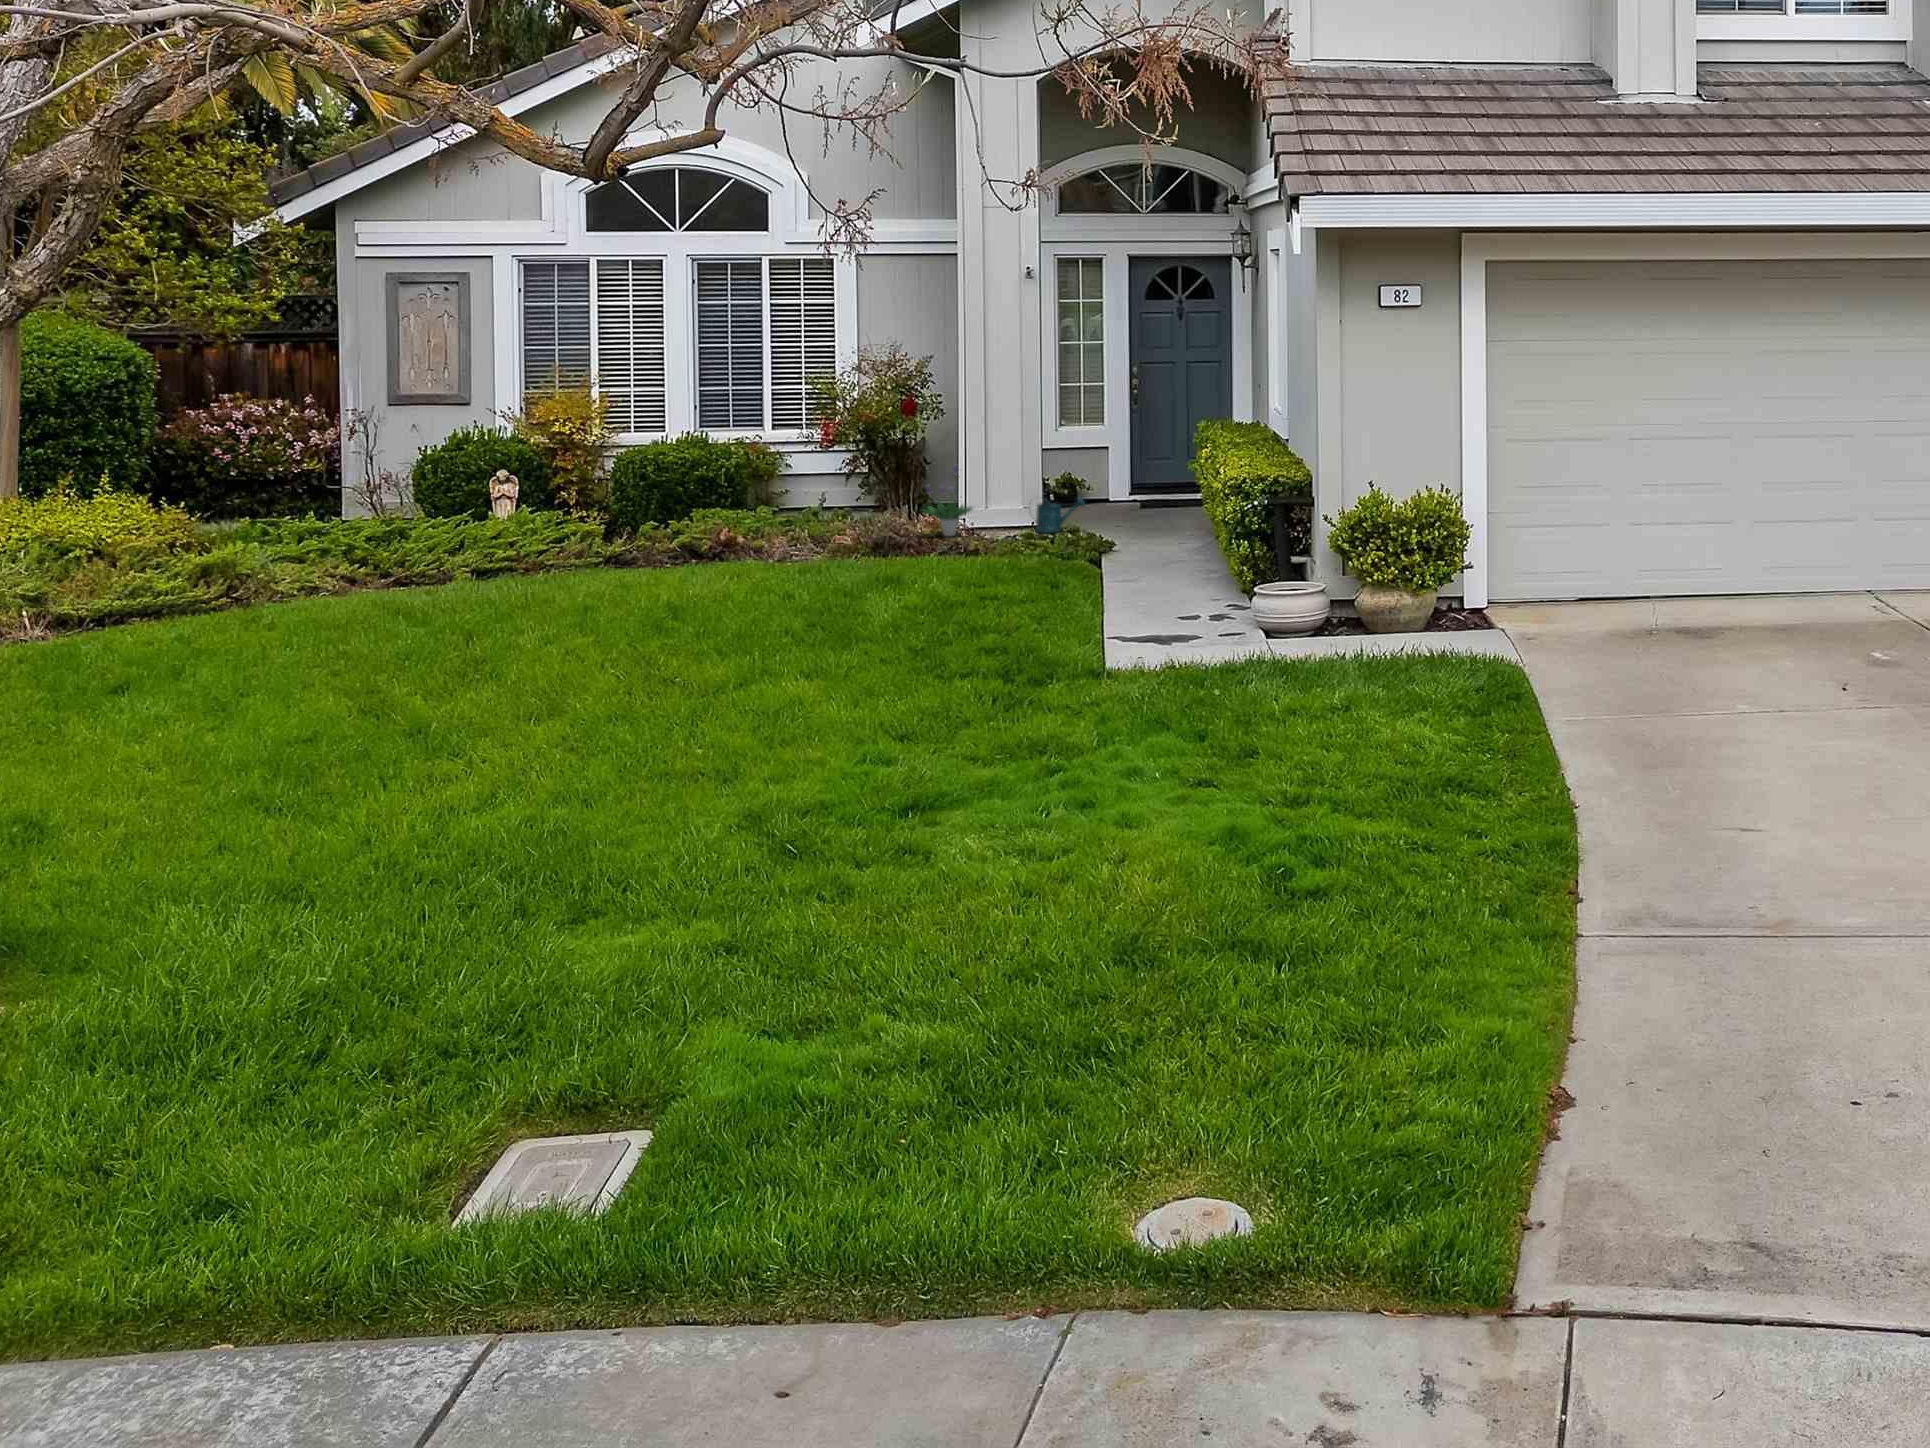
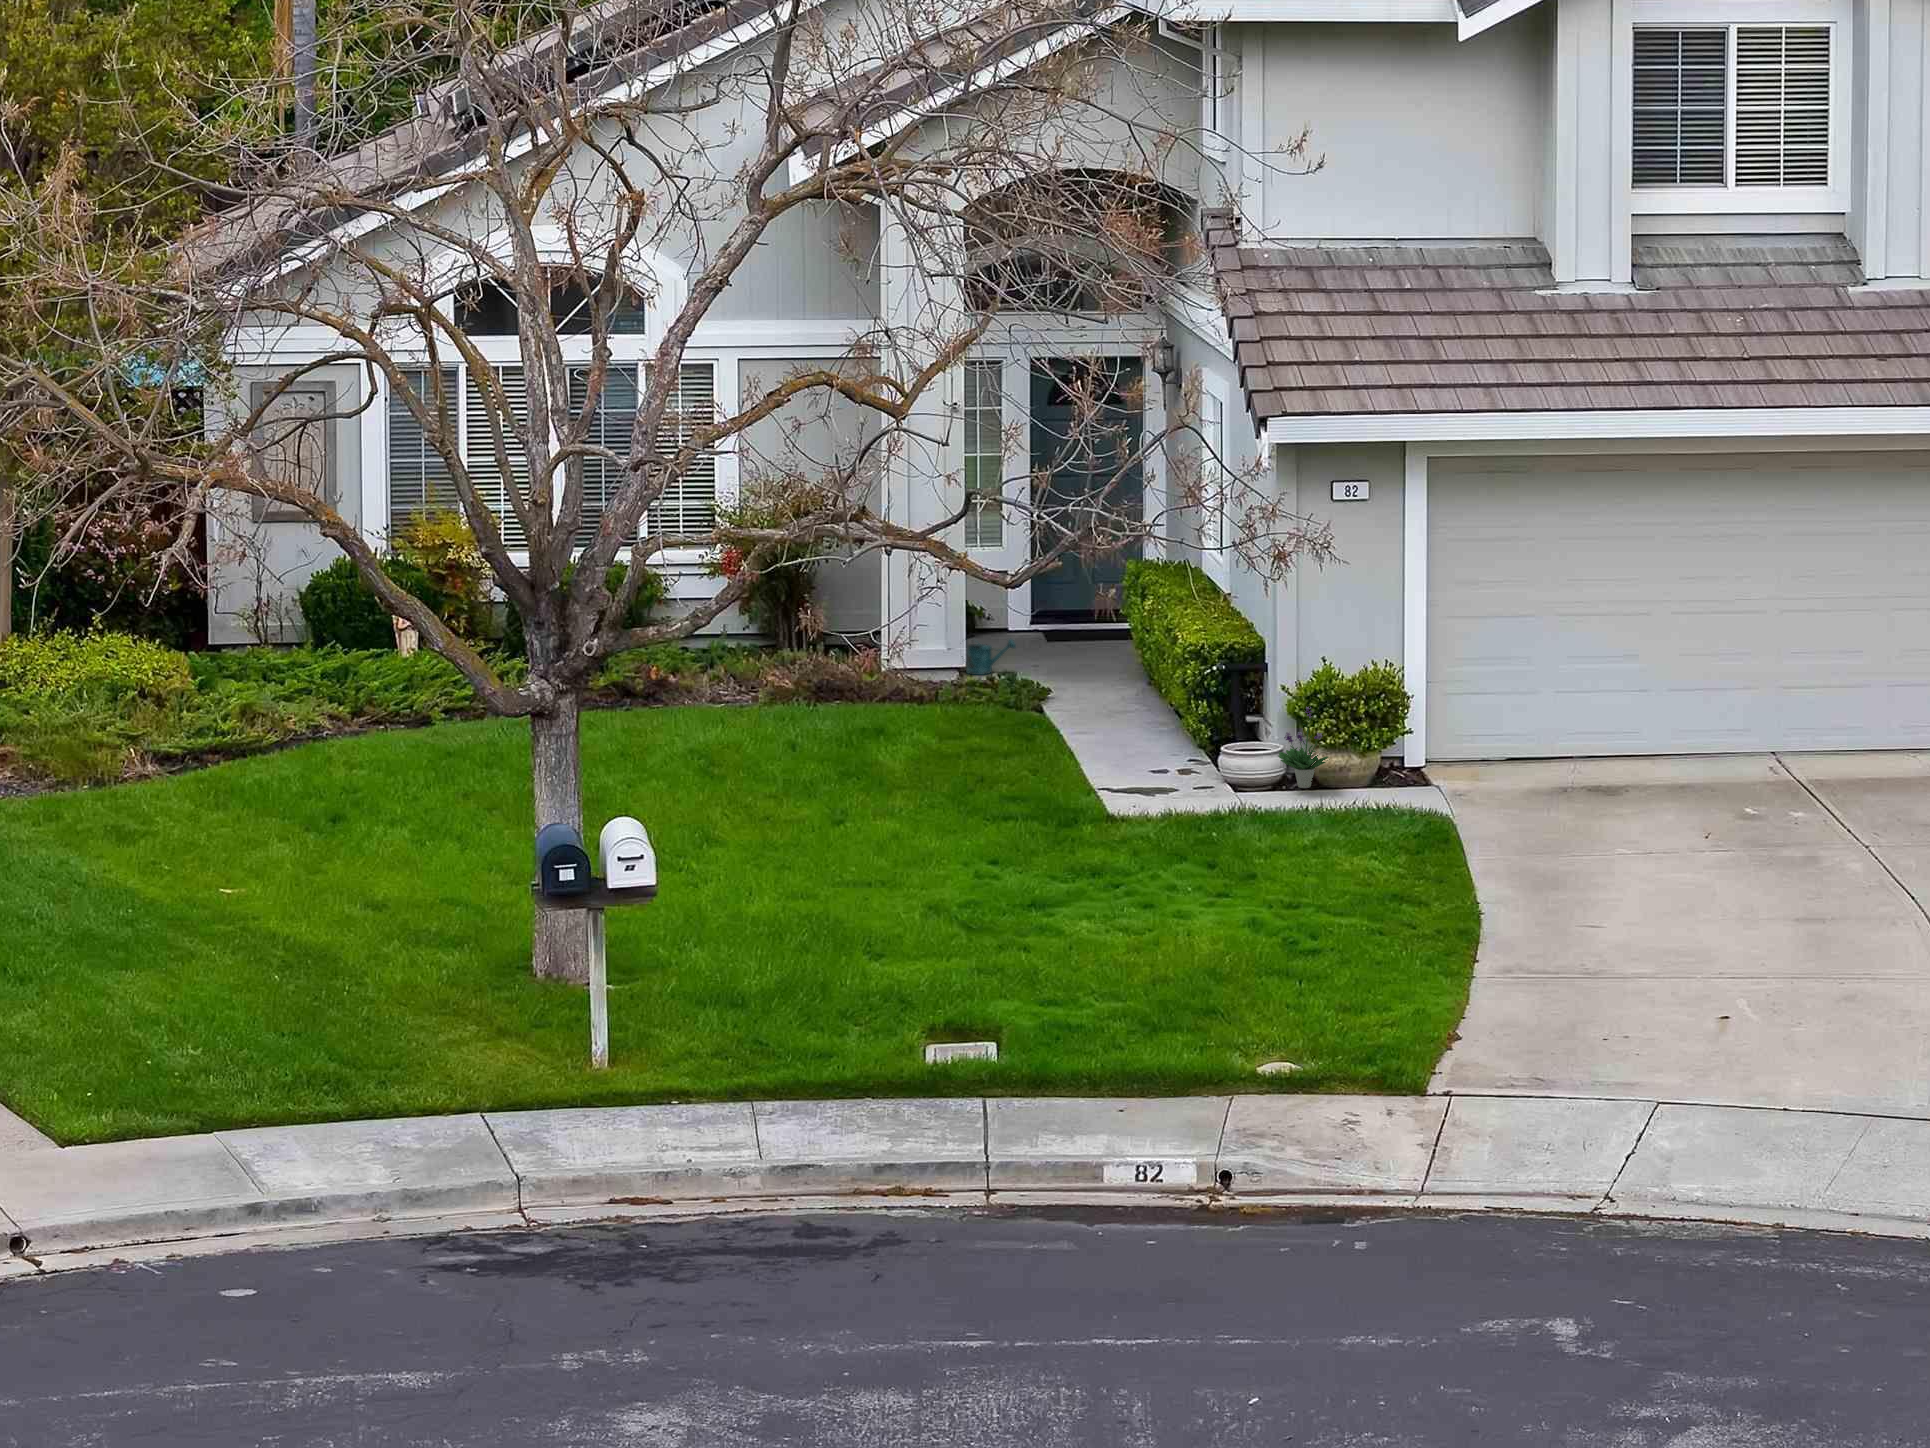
potted plant: present [924,466,972,536] -> present [1278,707,1328,788]

